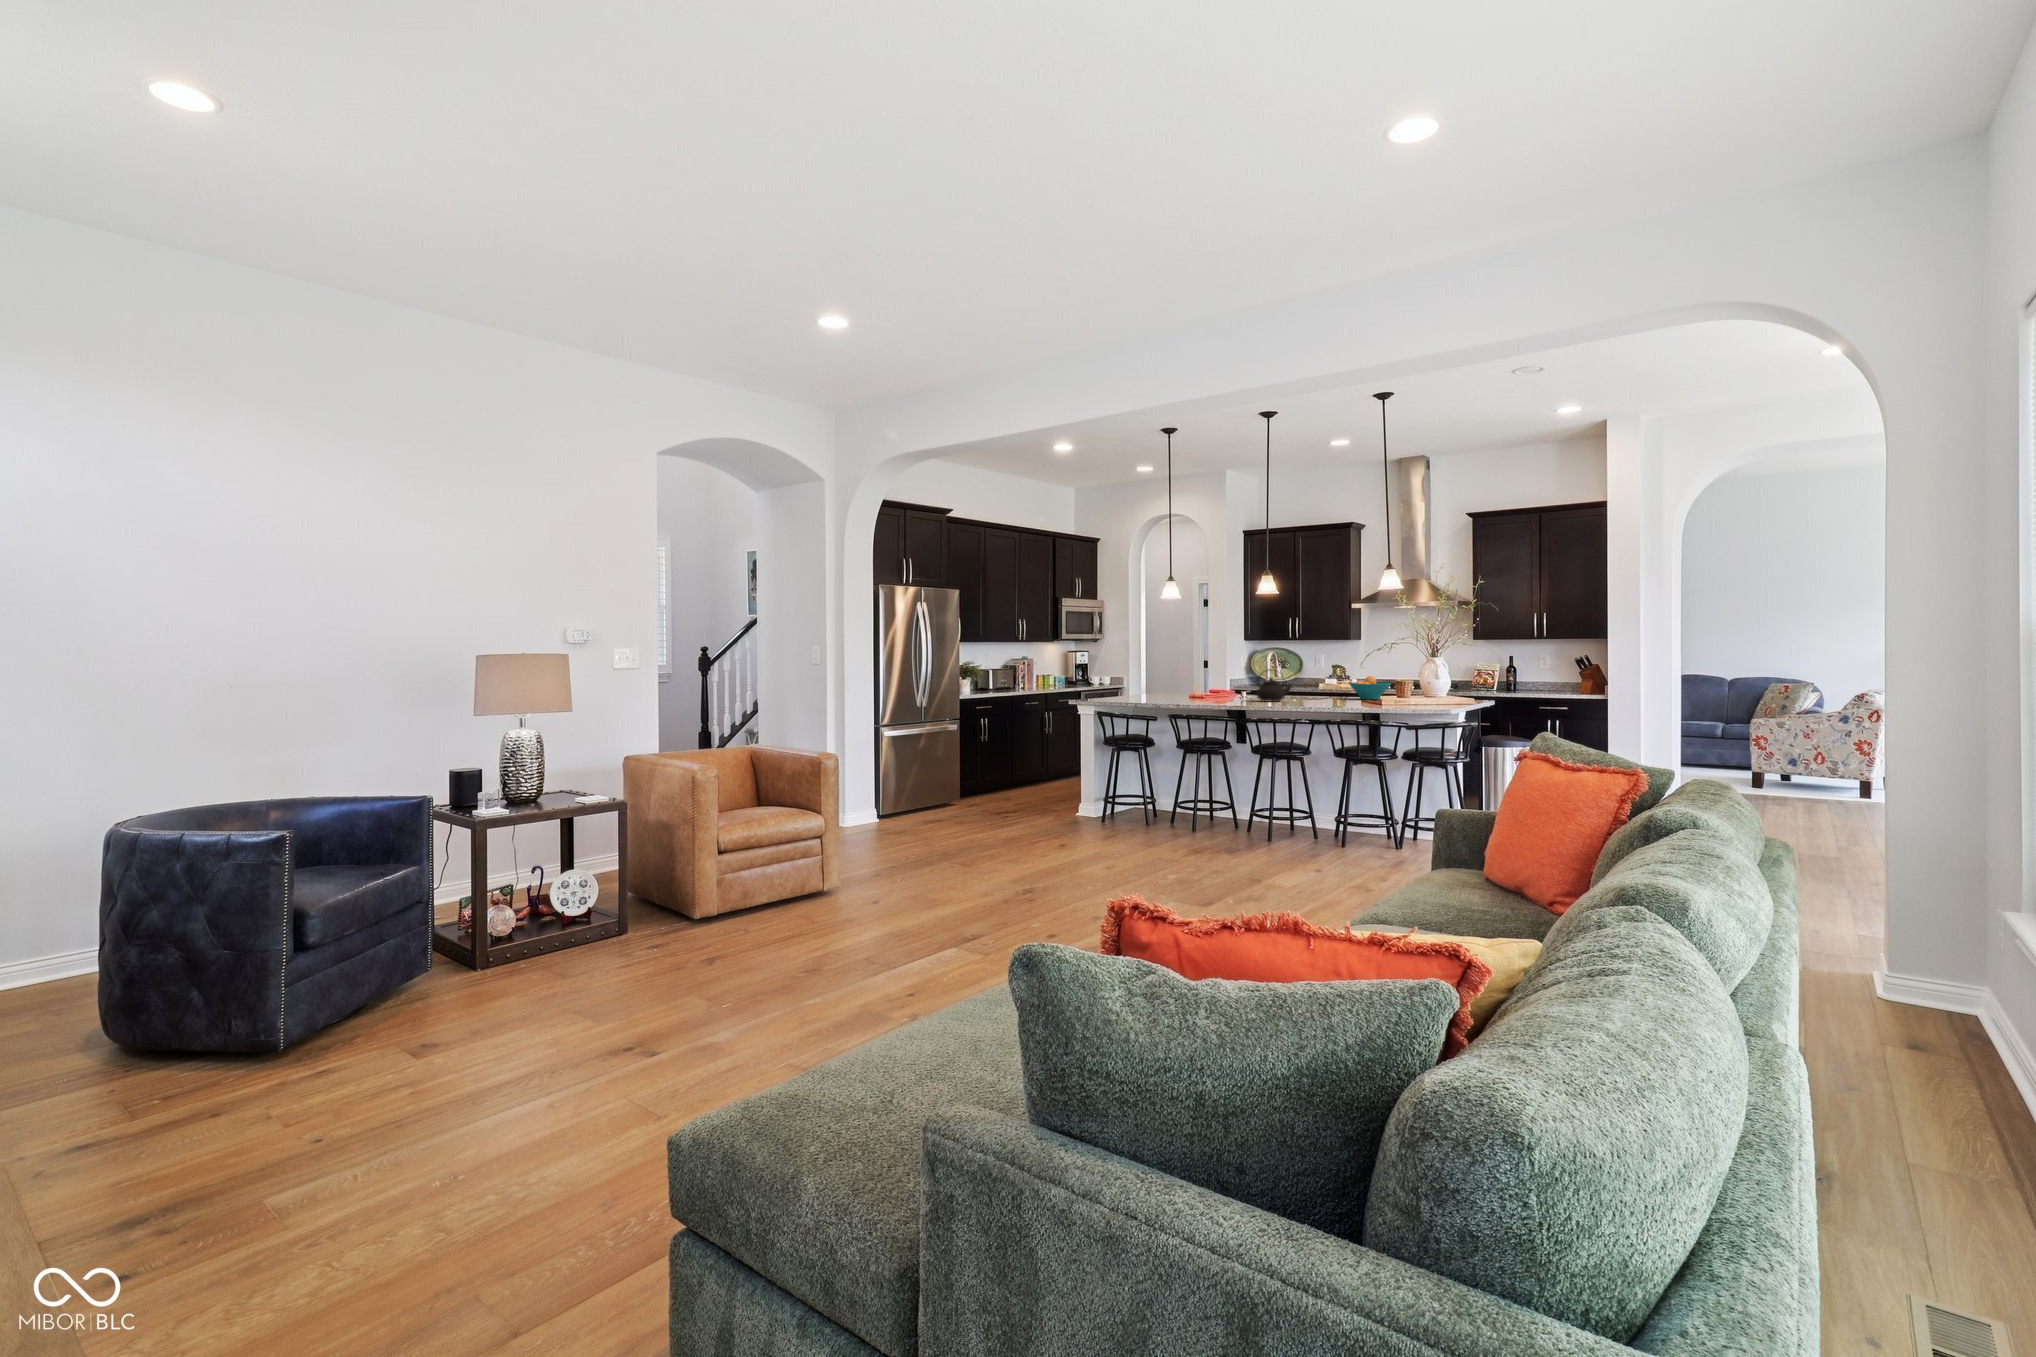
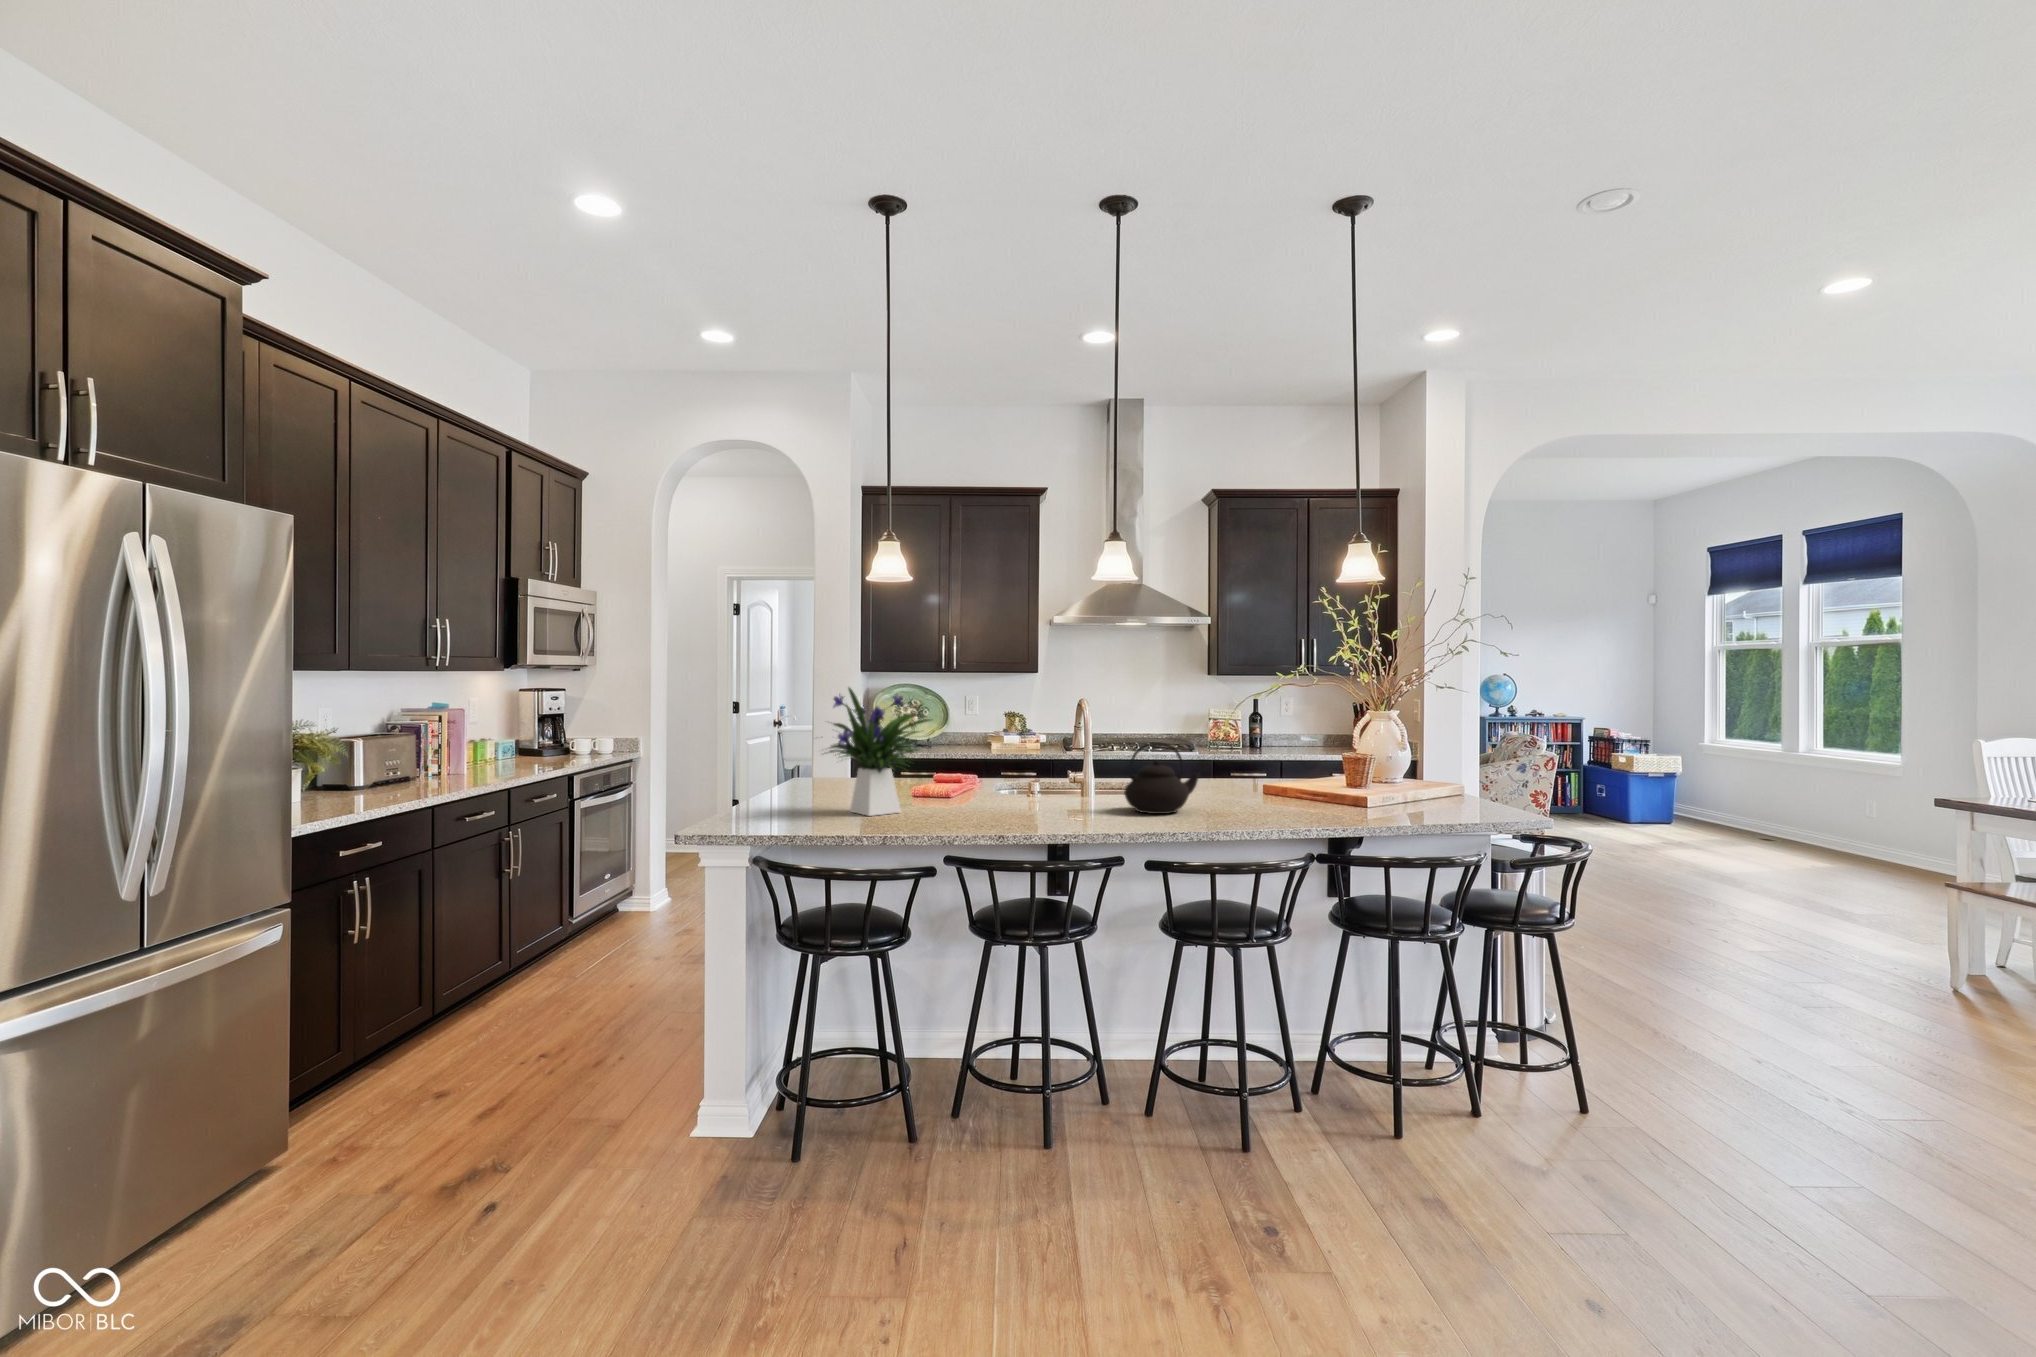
flower arrangement: none [1129,645,1181,699] -> present [829,688,930,816]
fruit bowl: present [1349,676,1391,700] -> none [1236,747,1315,793]

